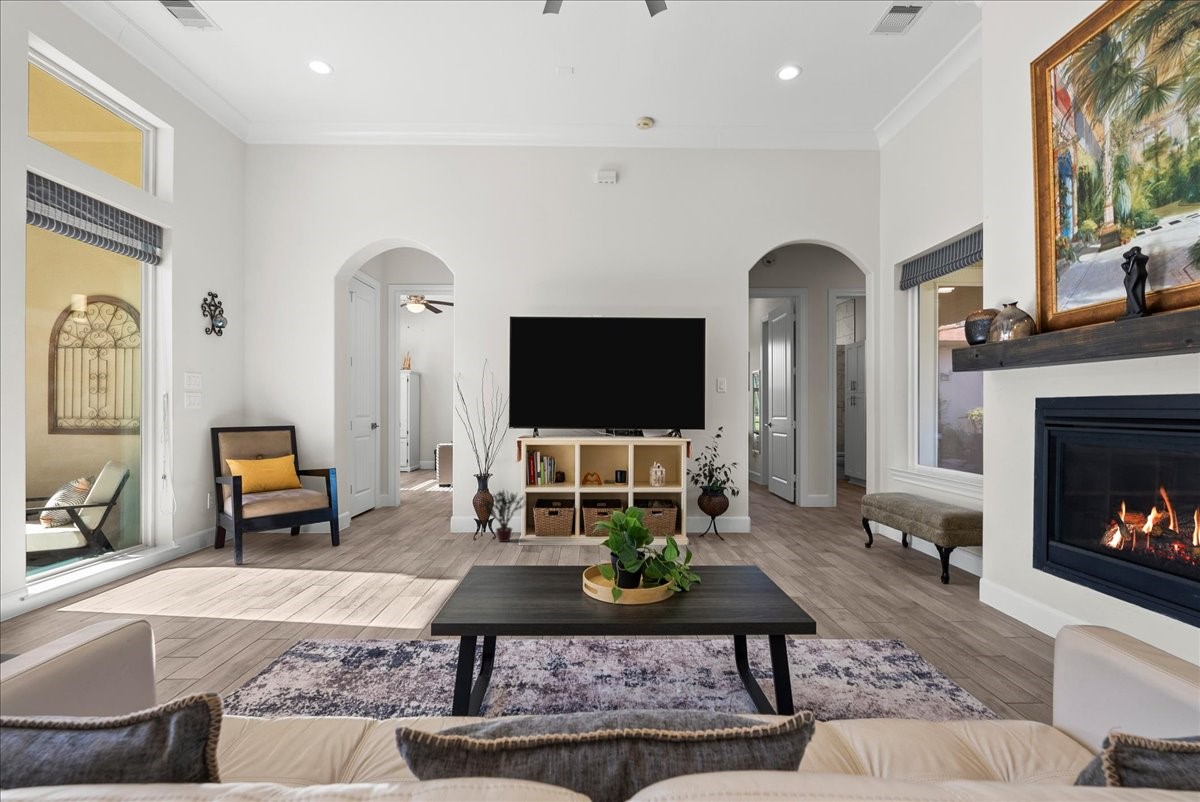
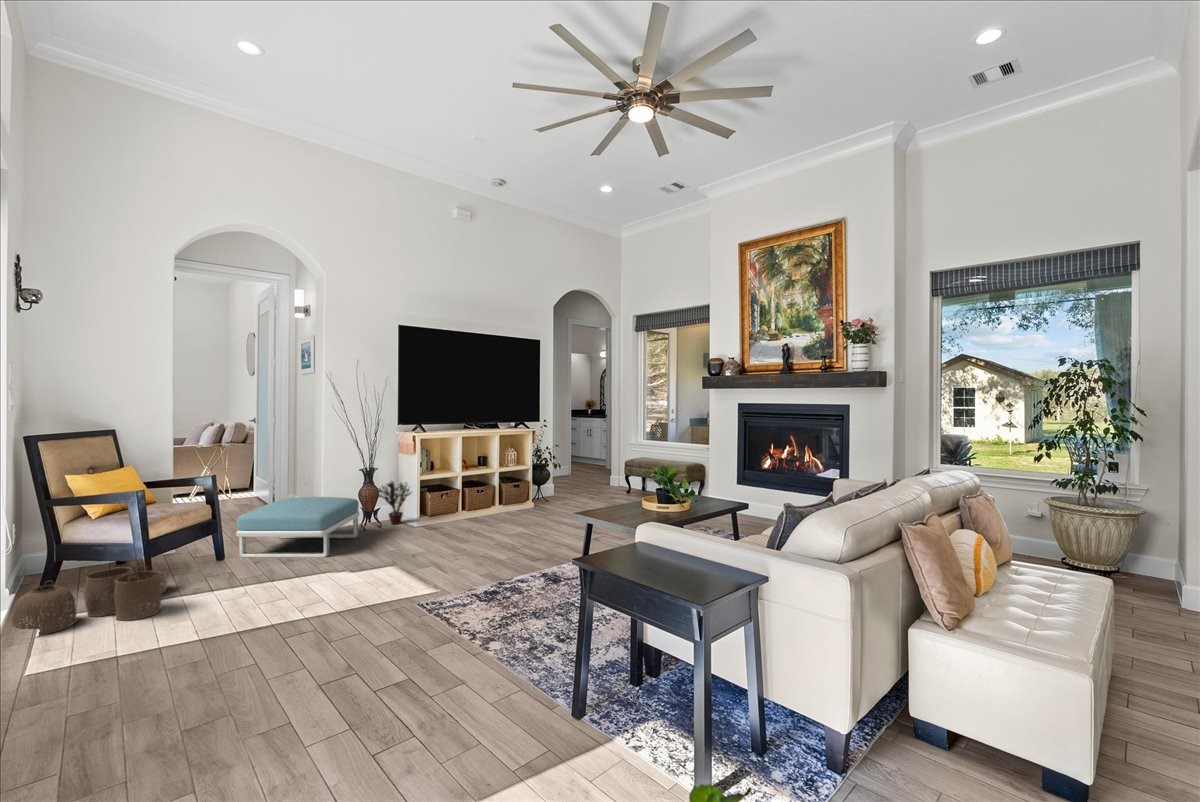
footstool: none [324,496,448,564] -> present [236,497,359,558]
woven basket: none [87,535,230,588] -> present [12,563,167,636]

